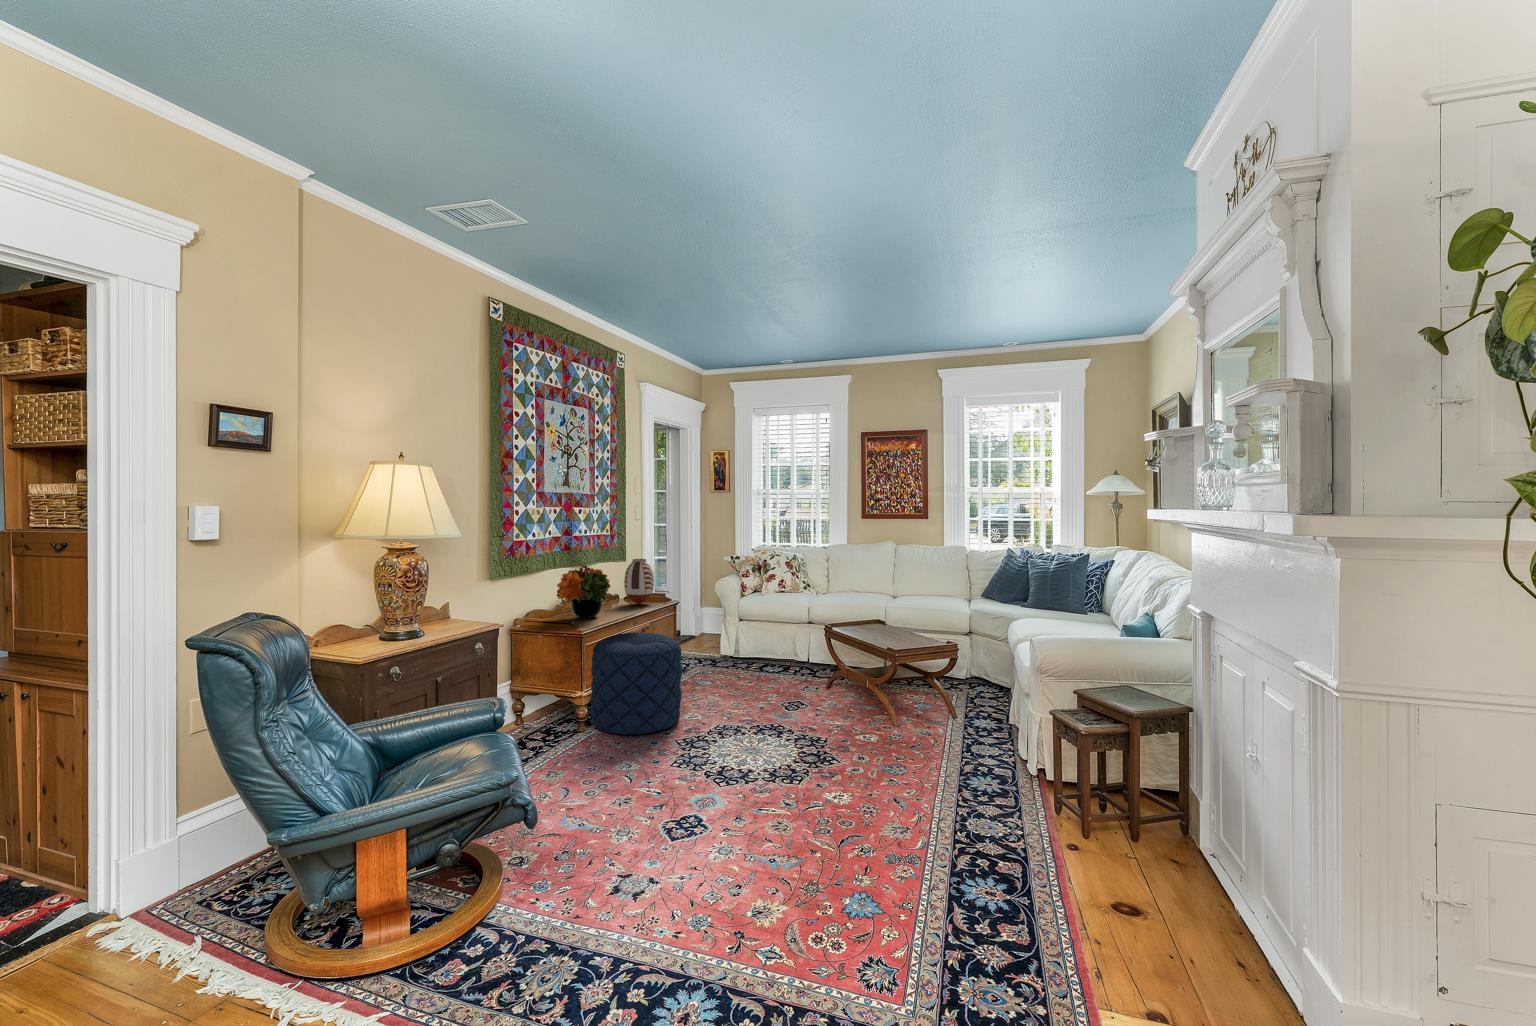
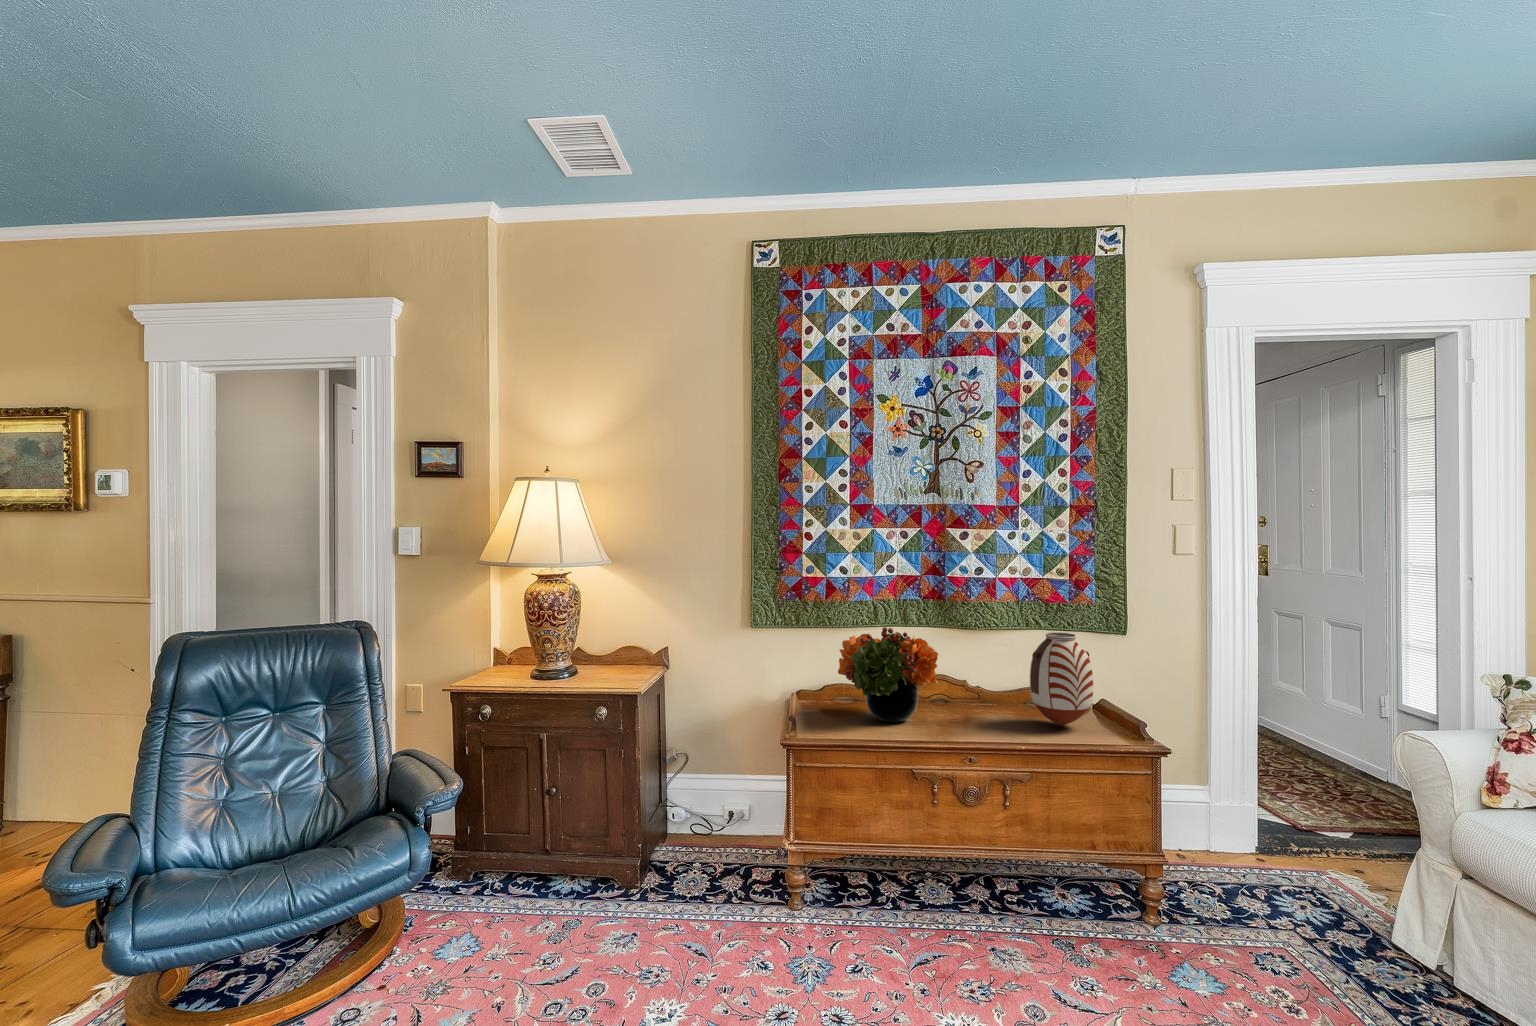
pouf: present [591,633,682,735] -> none [789,764,965,994]

